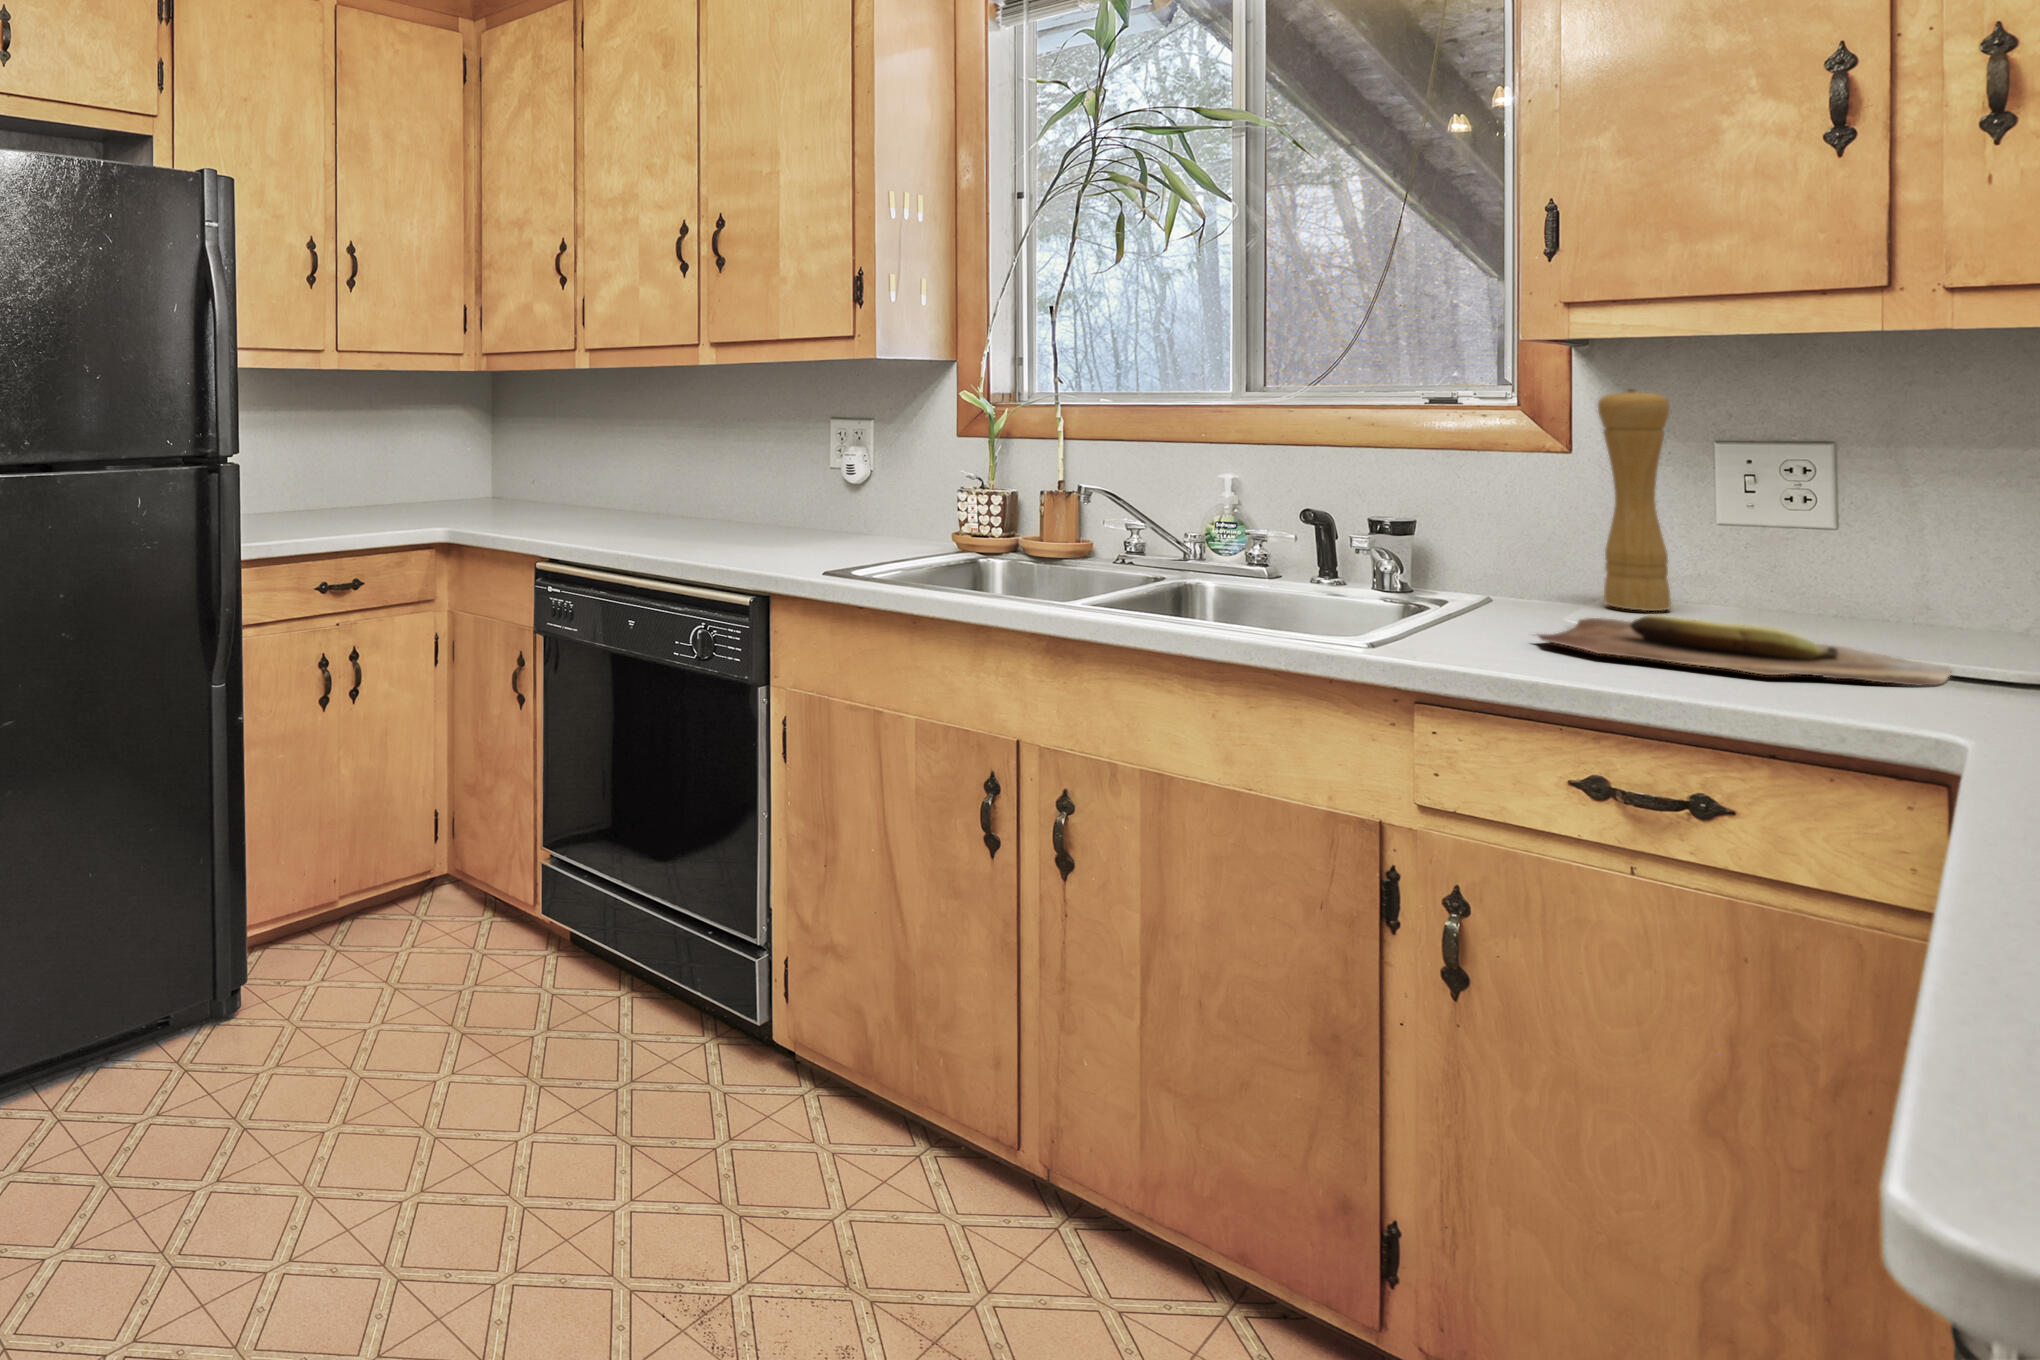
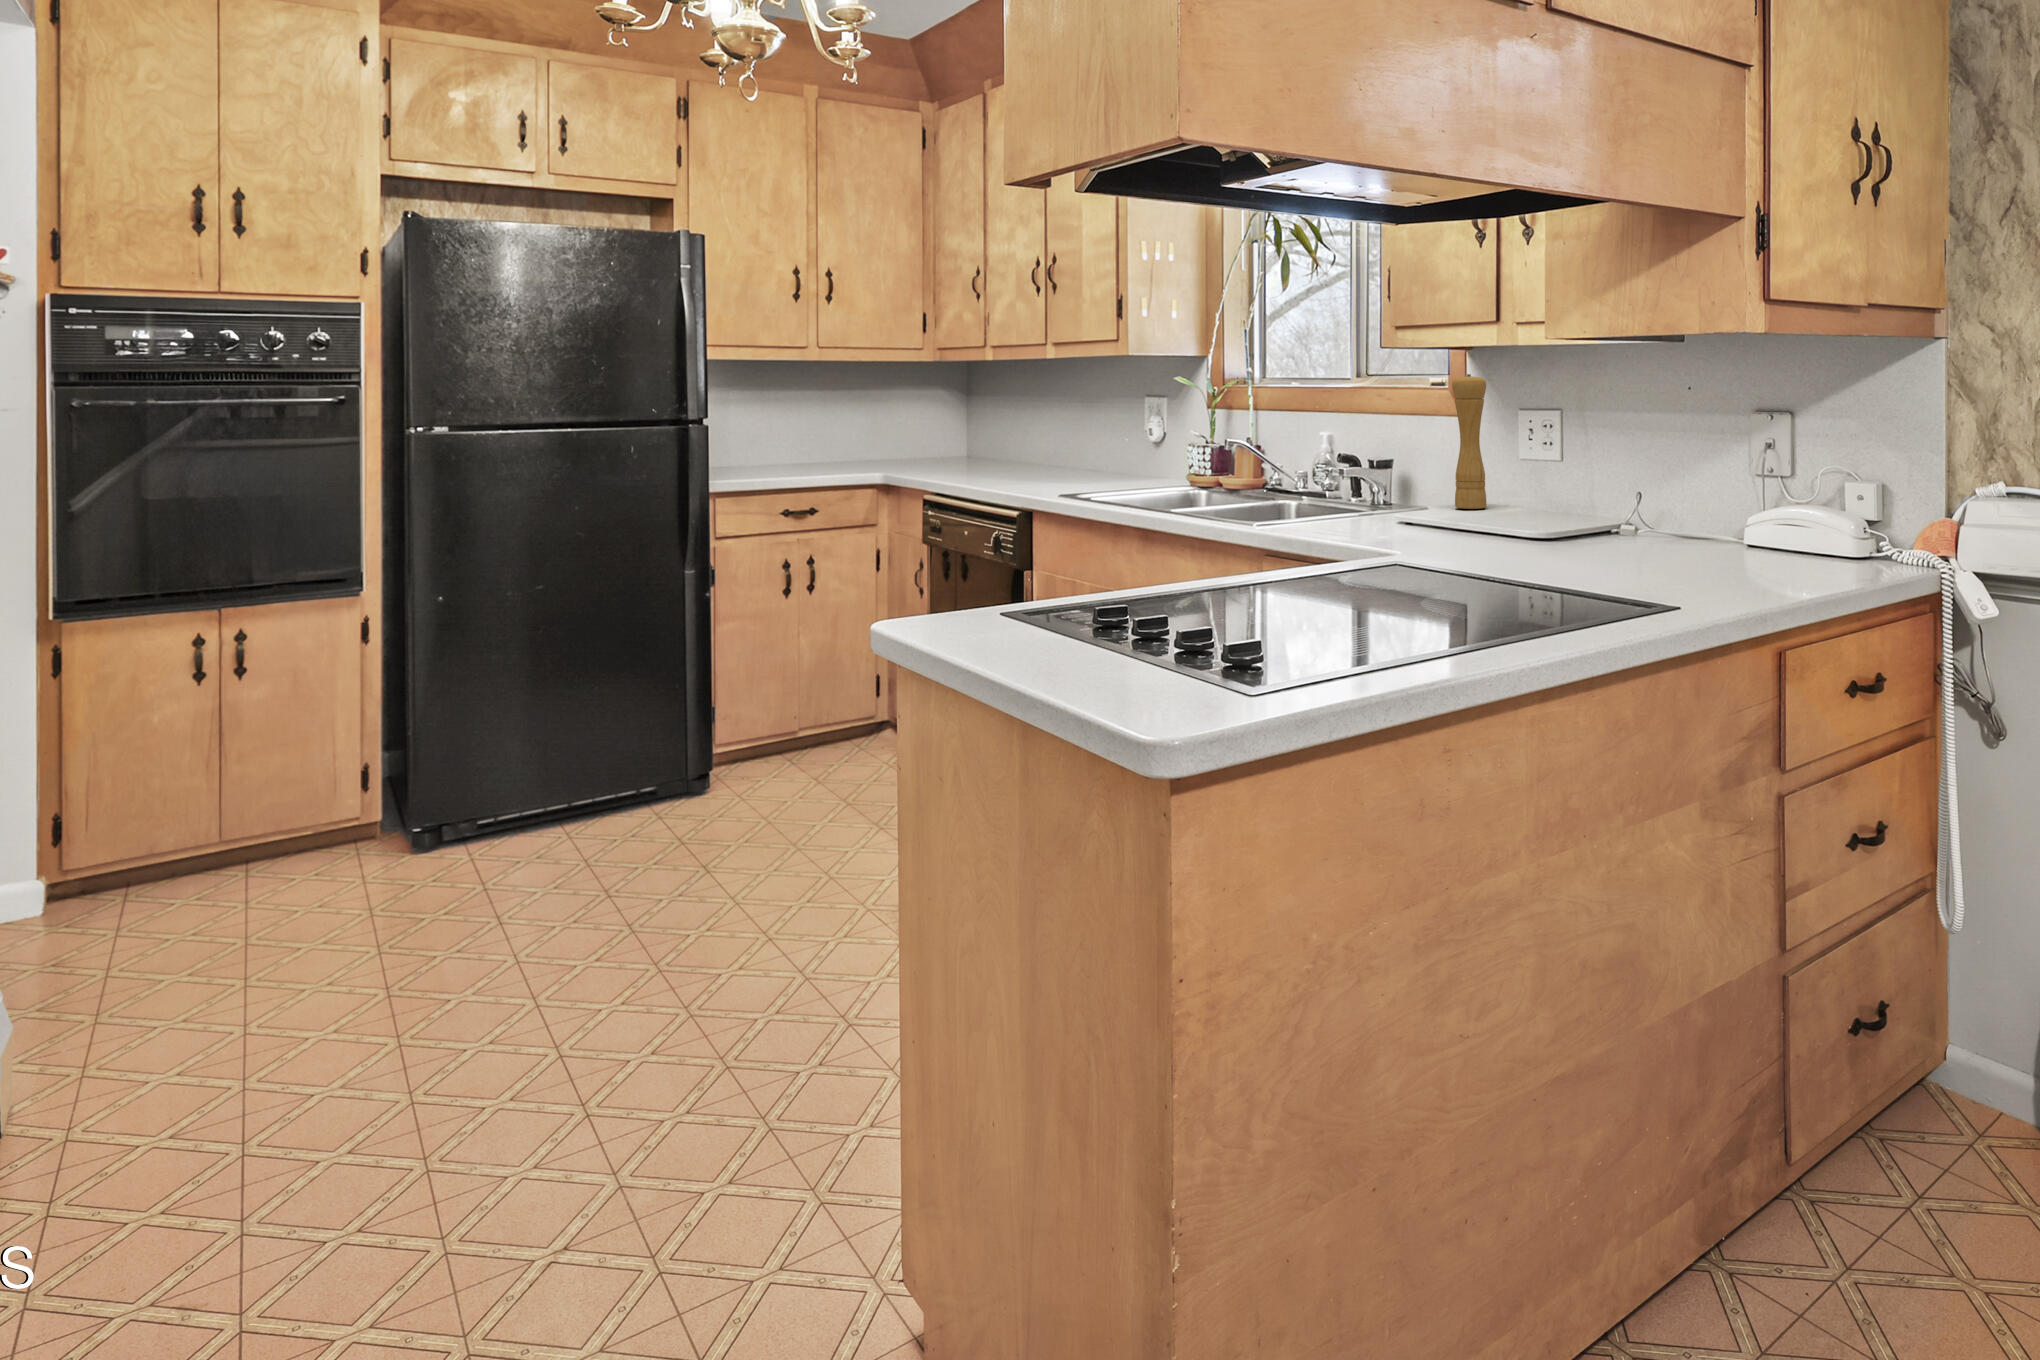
cutting board: present [1538,615,1951,686] -> none [1340,504,1514,533]

